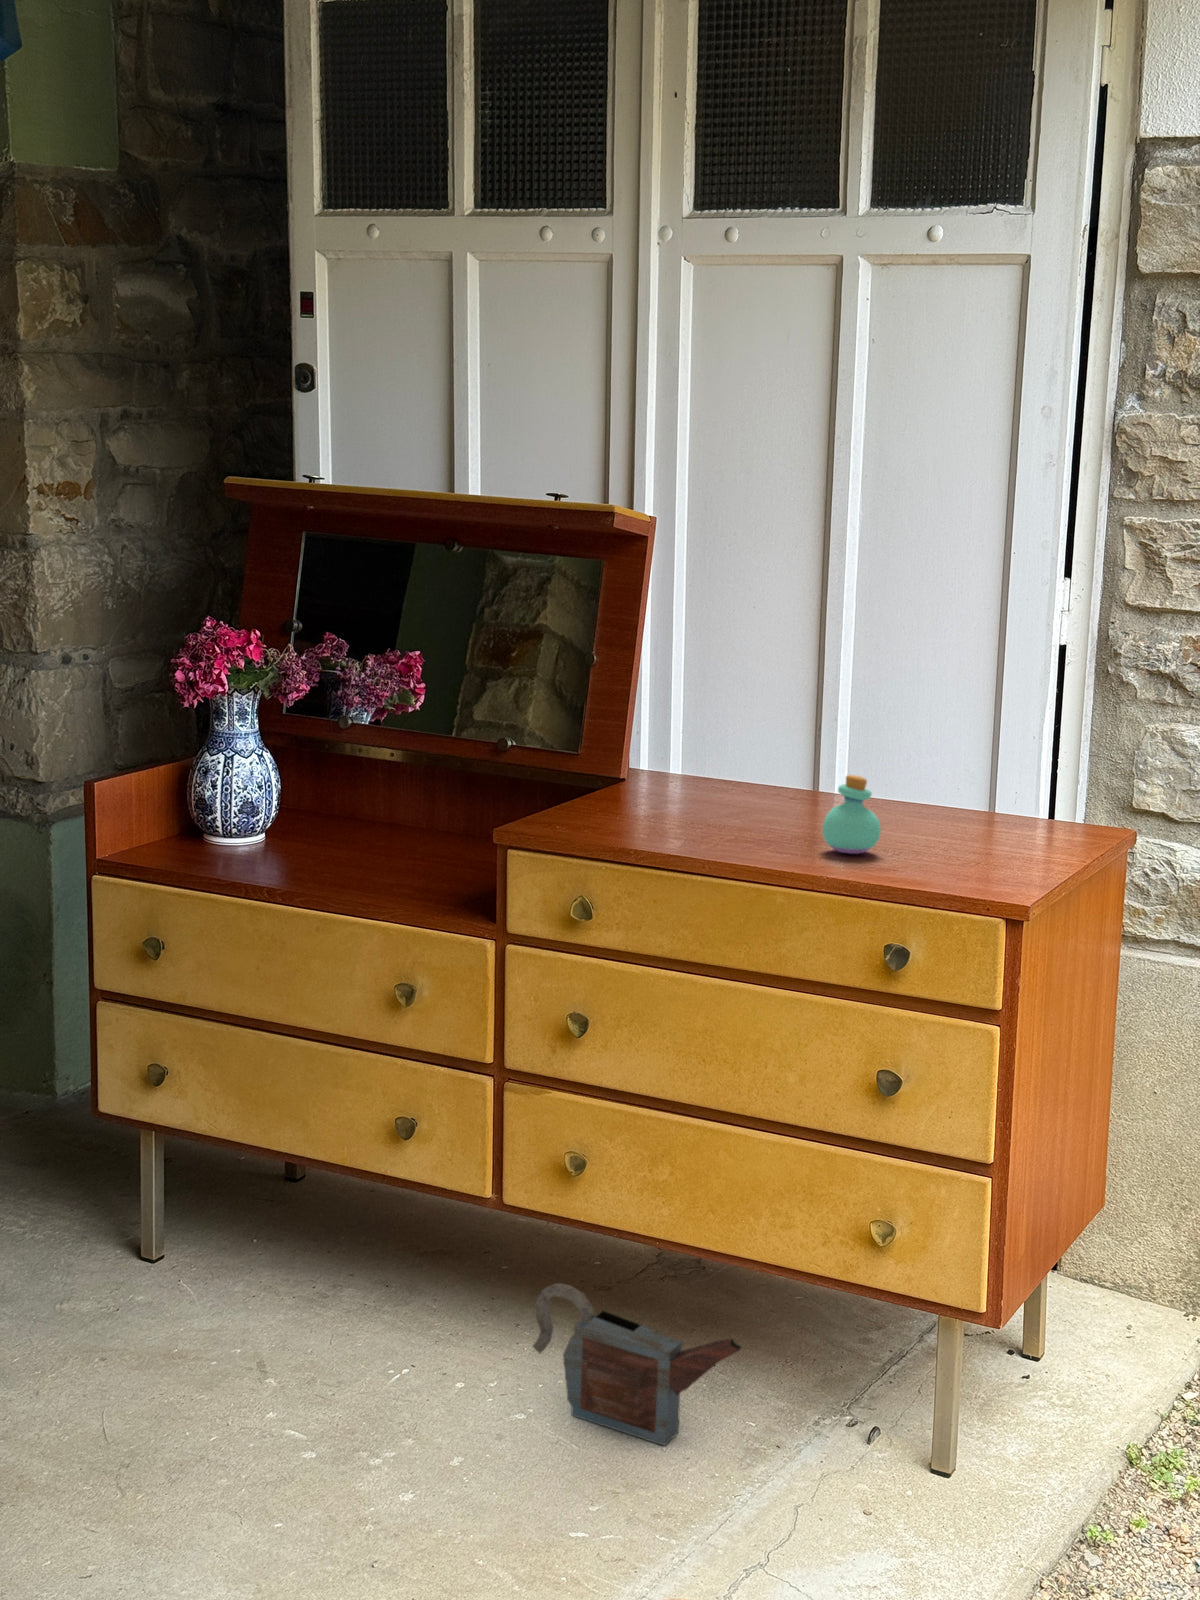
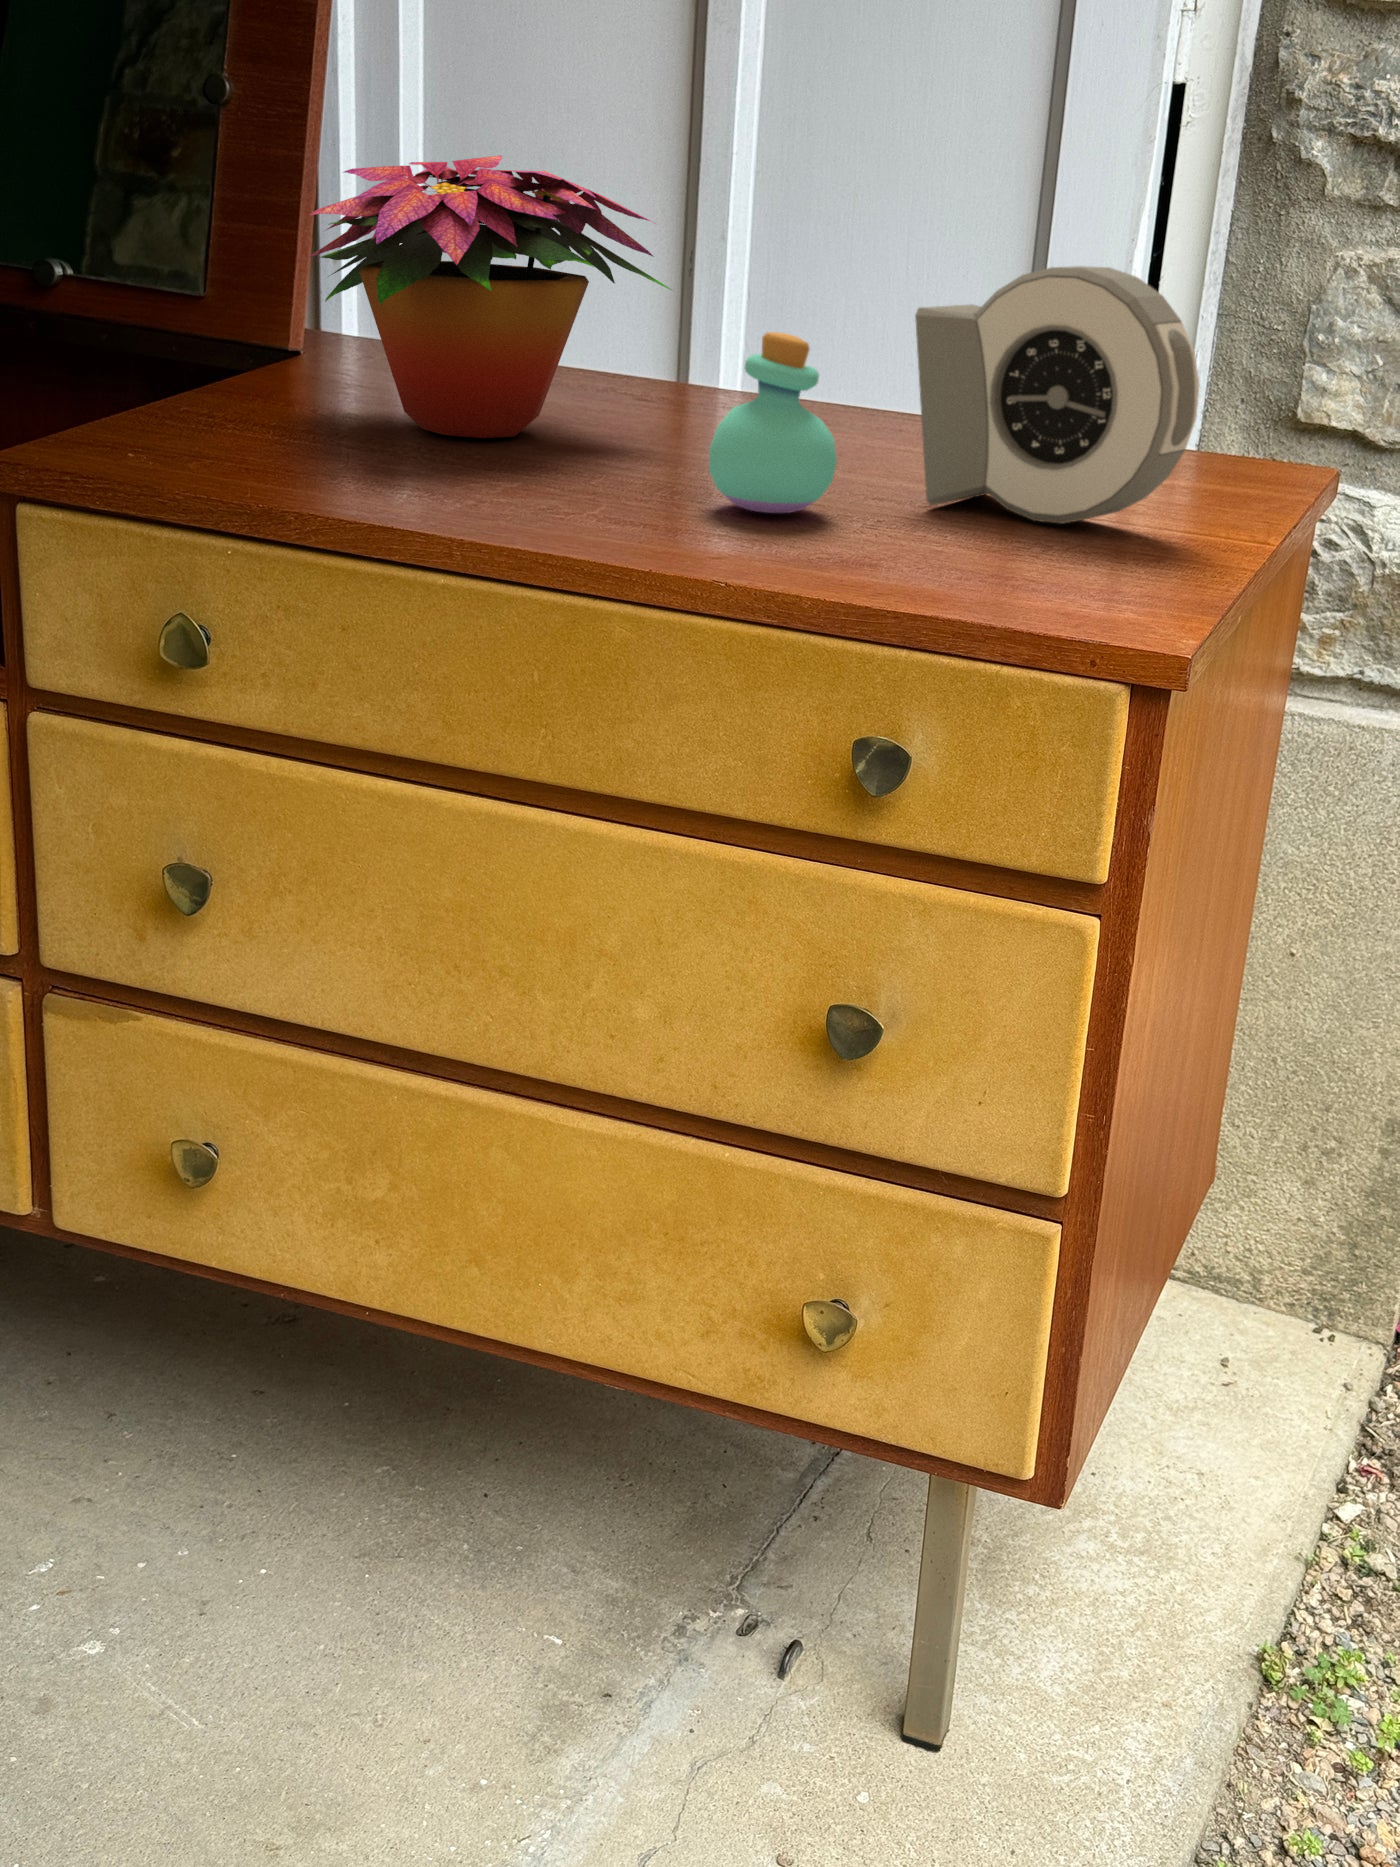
flower arrangement: none [627,694,813,821] -> present [309,155,672,438]
alarm clock: none [916,744,1046,858] -> present [915,266,1199,523]
watering can: present [533,1283,741,1445] -> none [113,1412,535,1726]

